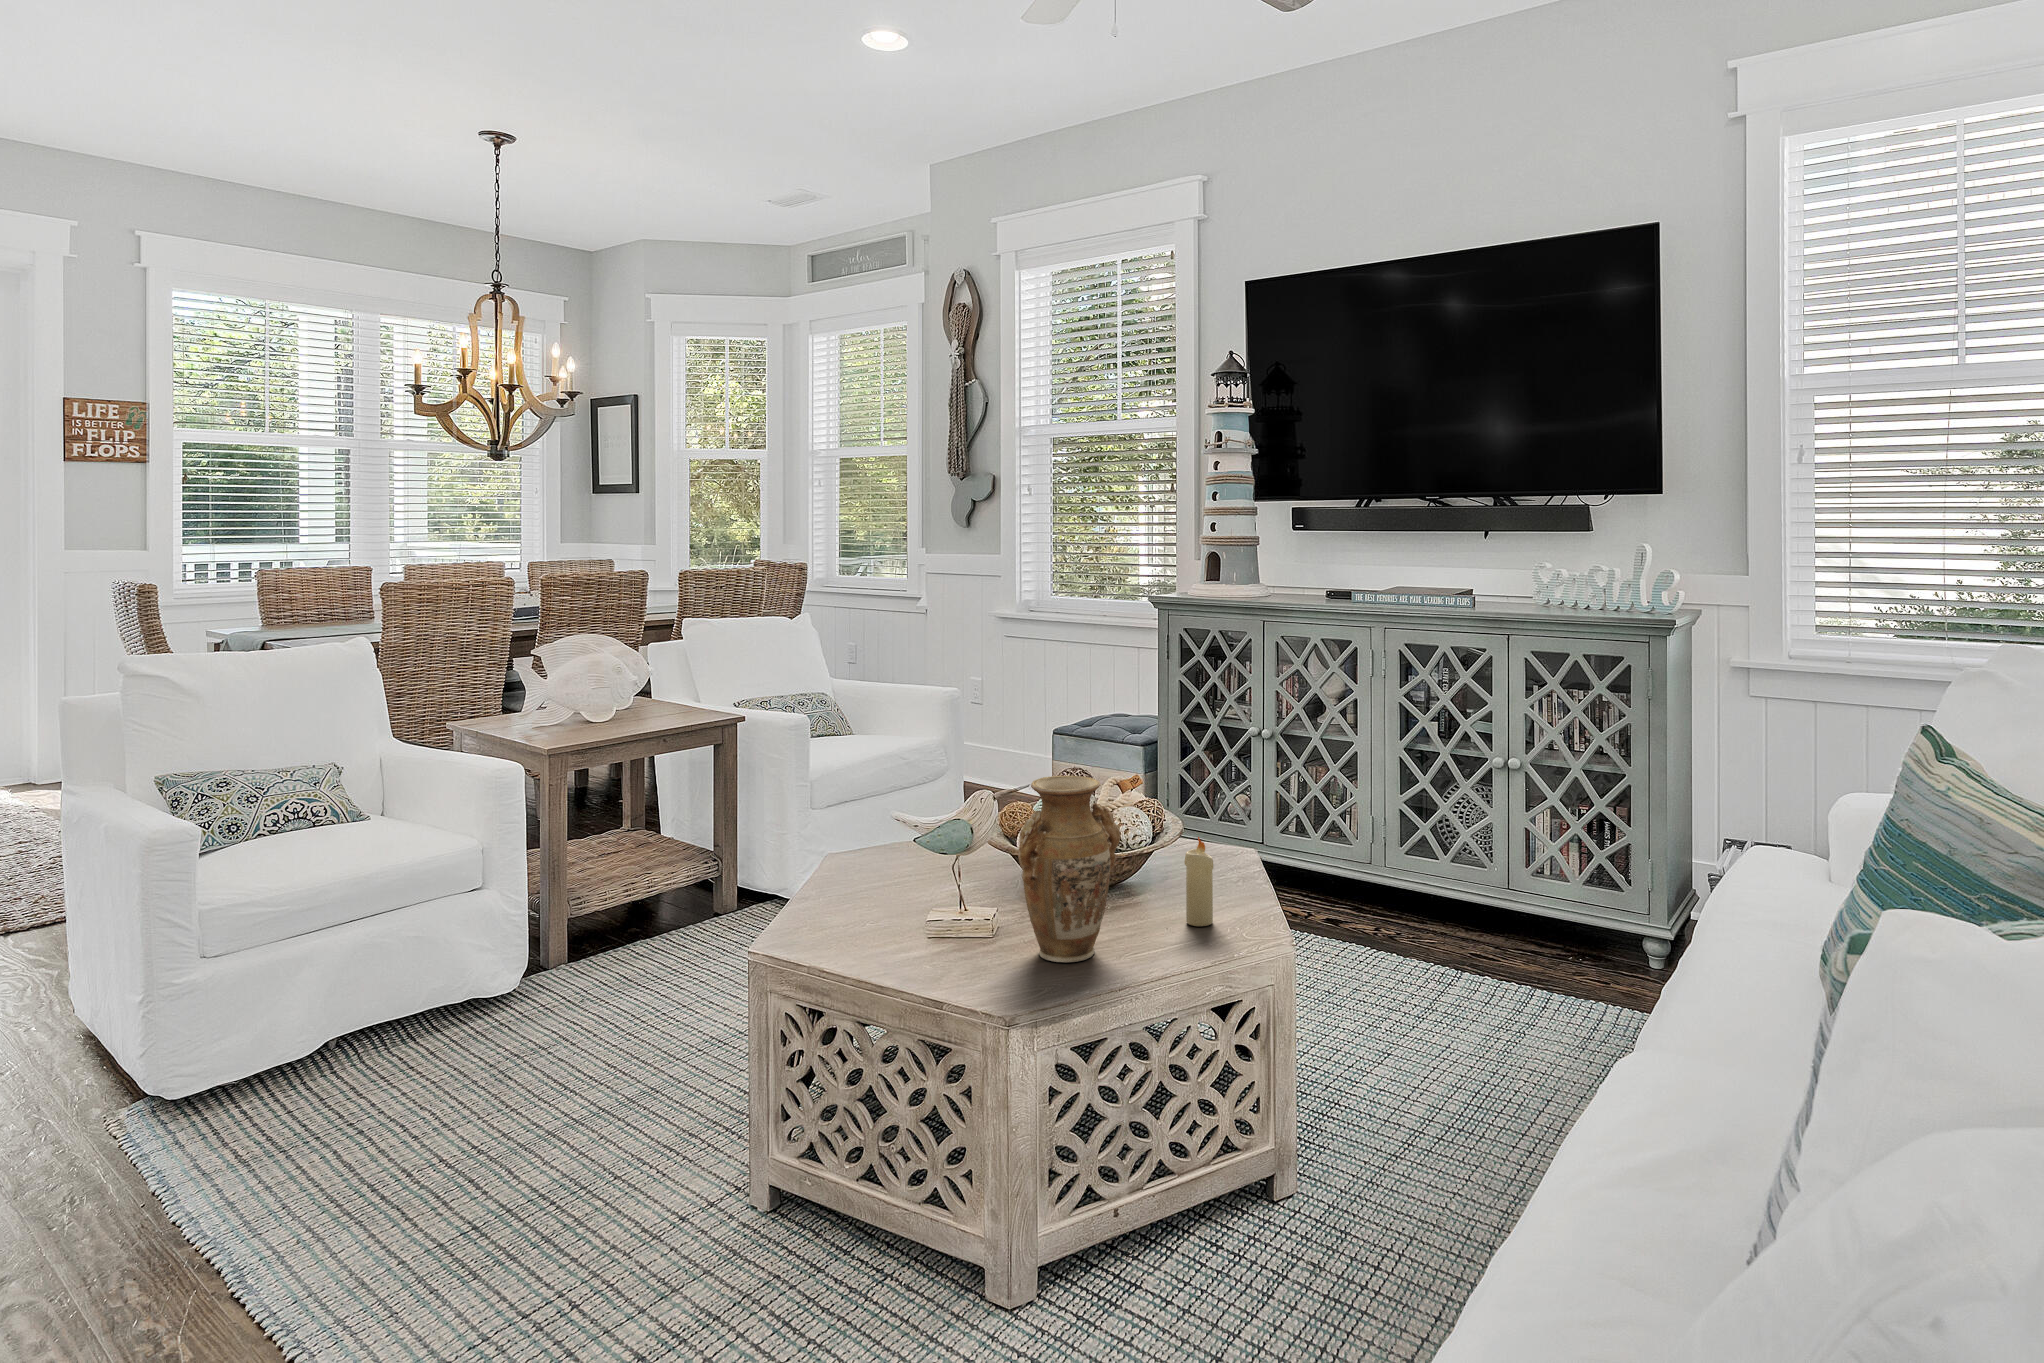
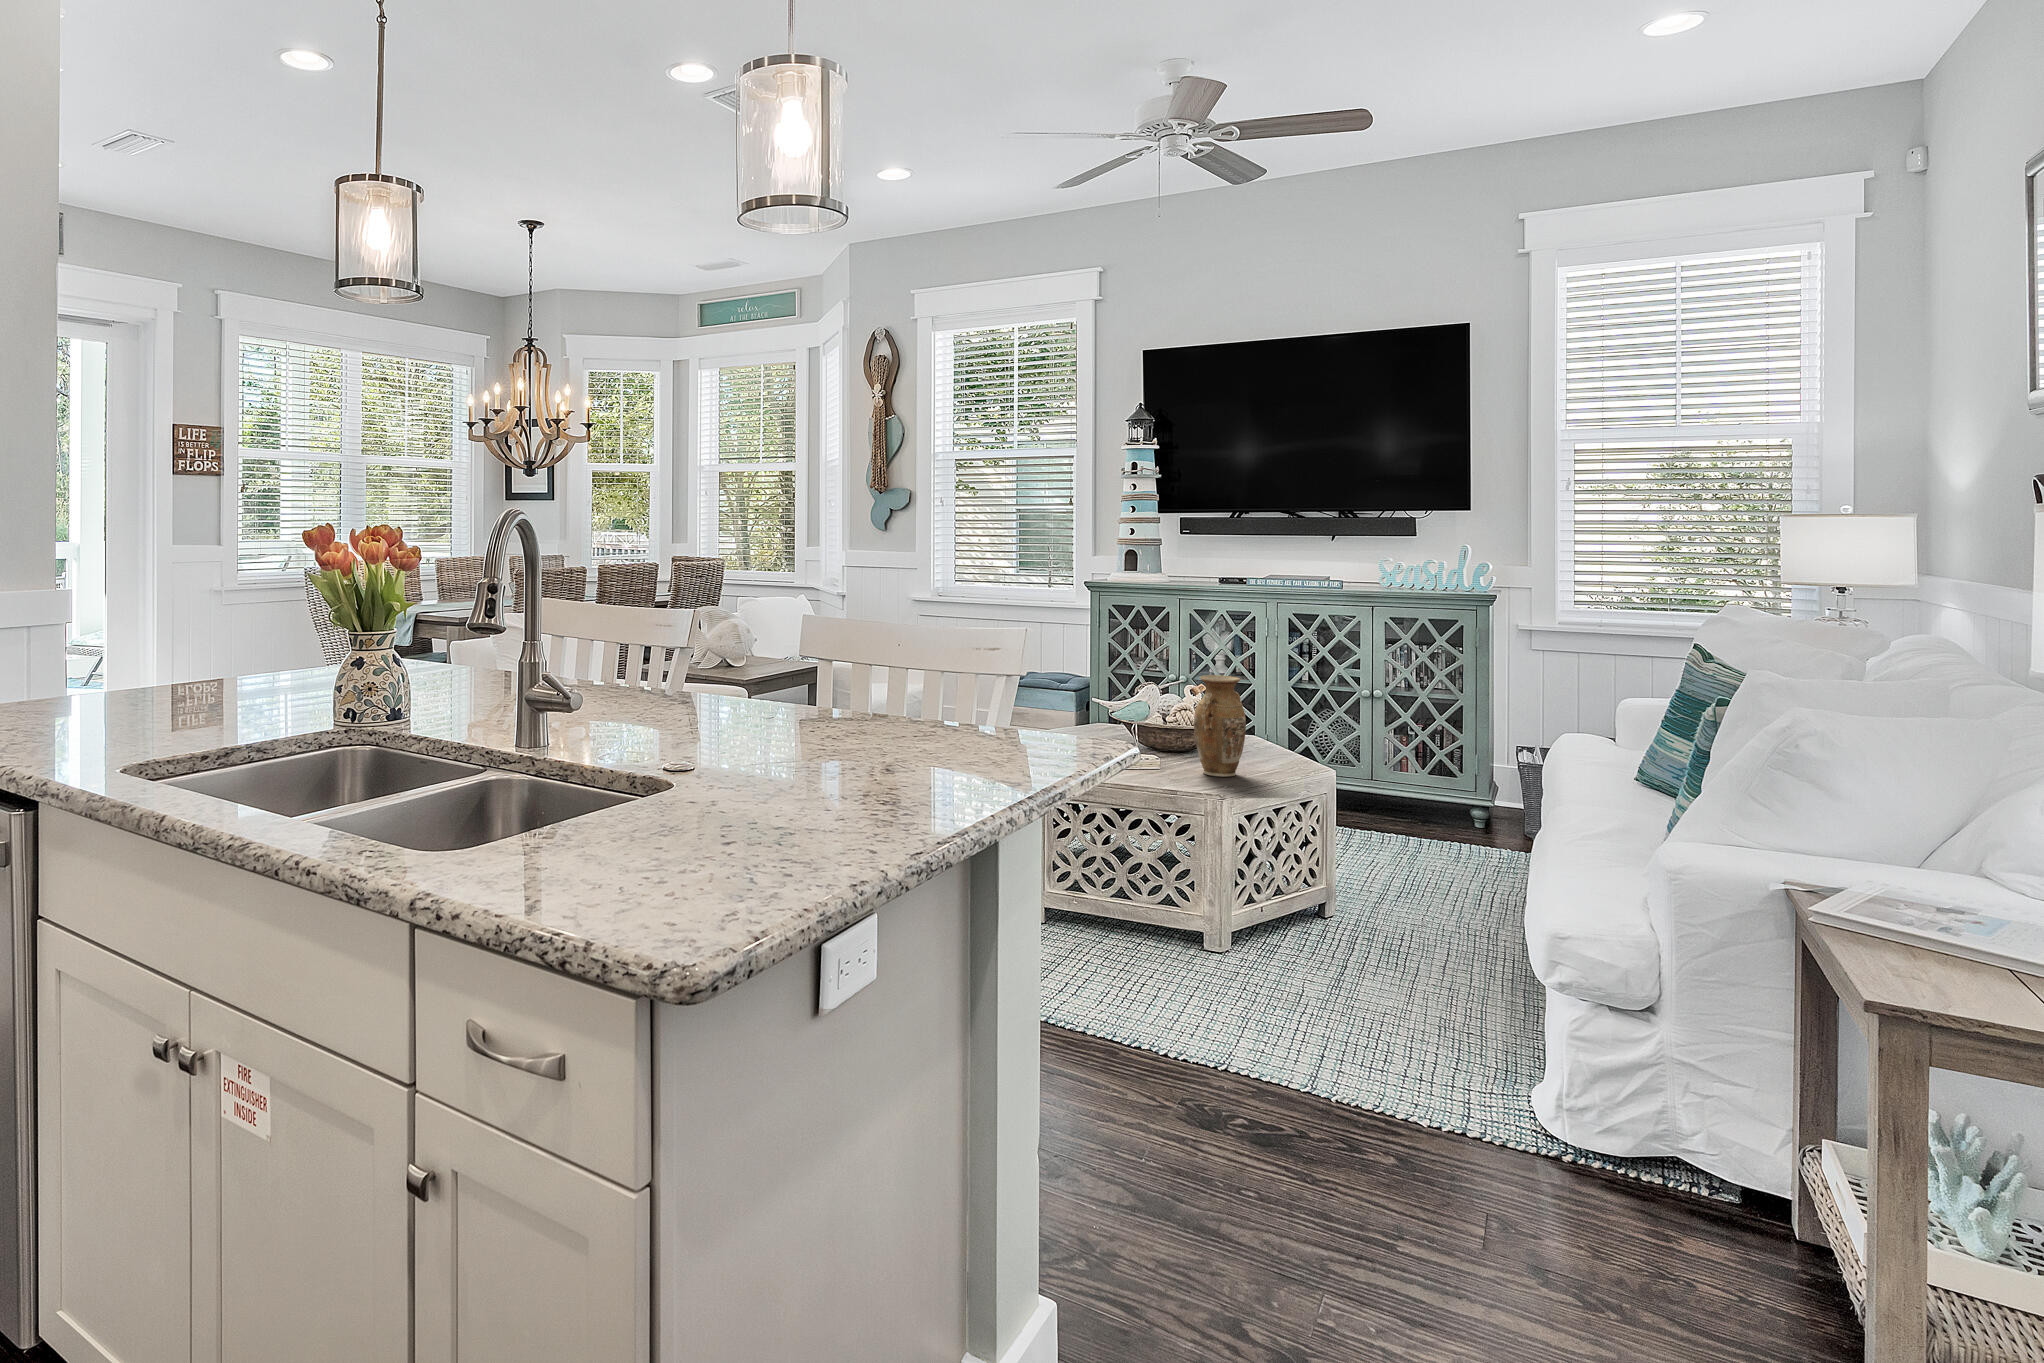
candle: present [1184,837,1213,926] -> none [1267,713,1285,764]

